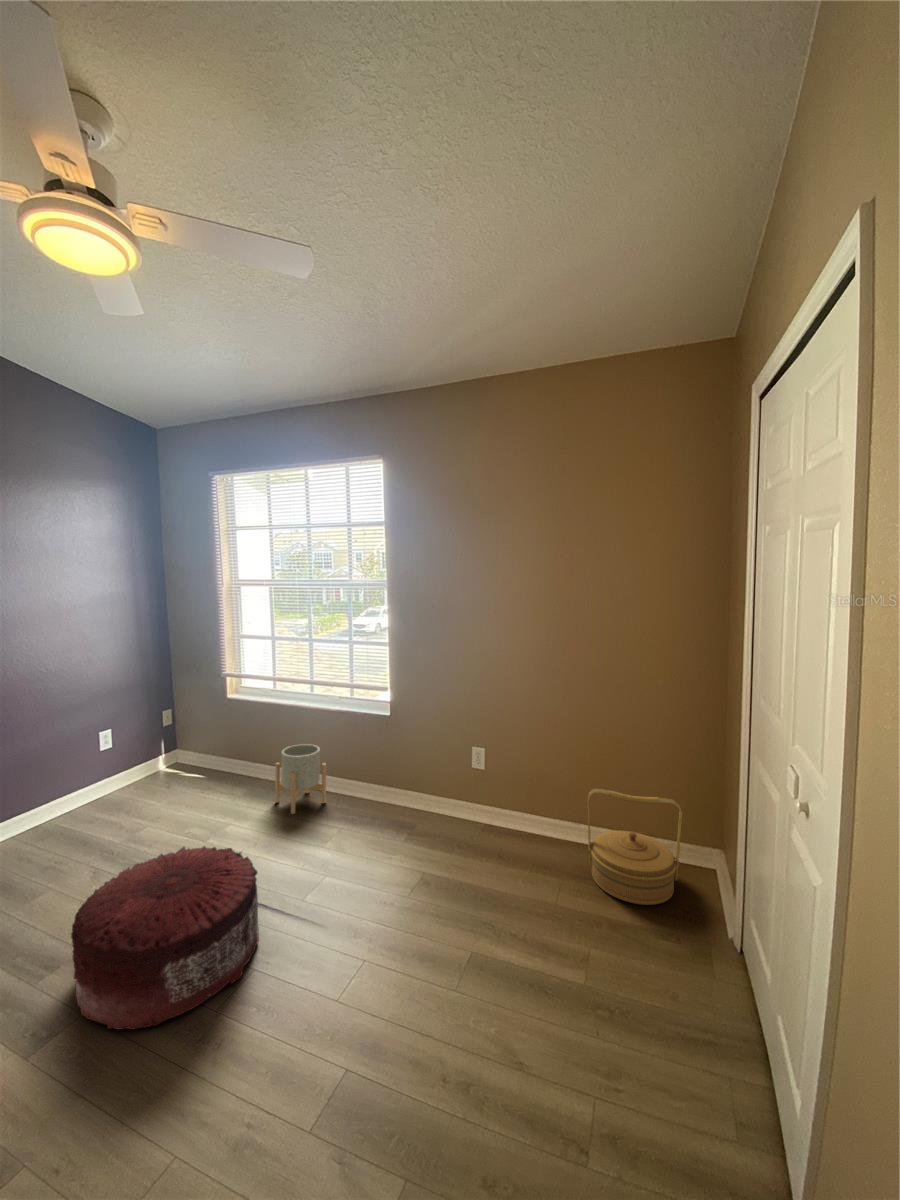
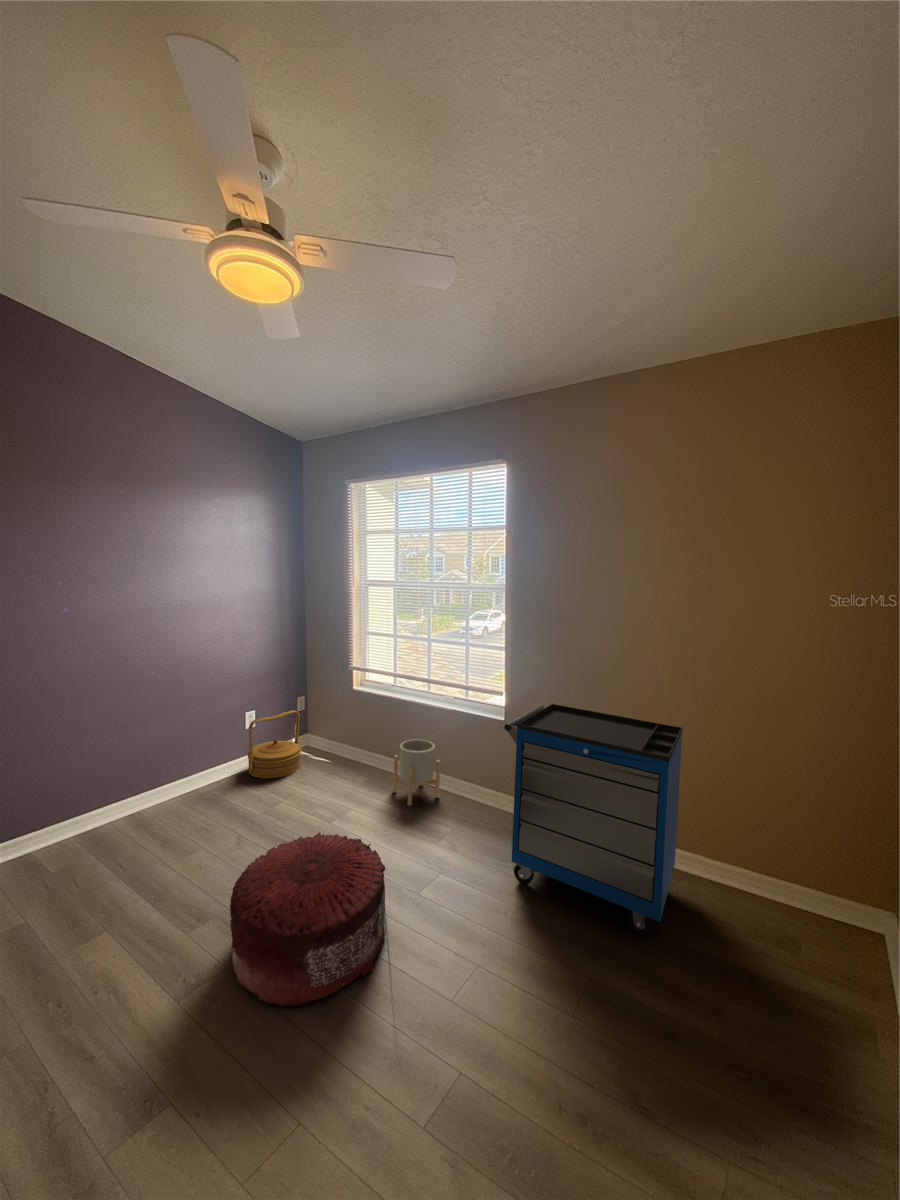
storage cabinet: none [384,694,551,901] -> present [504,704,683,935]
woven basket: present [588,789,682,905] -> present [247,710,301,778]

